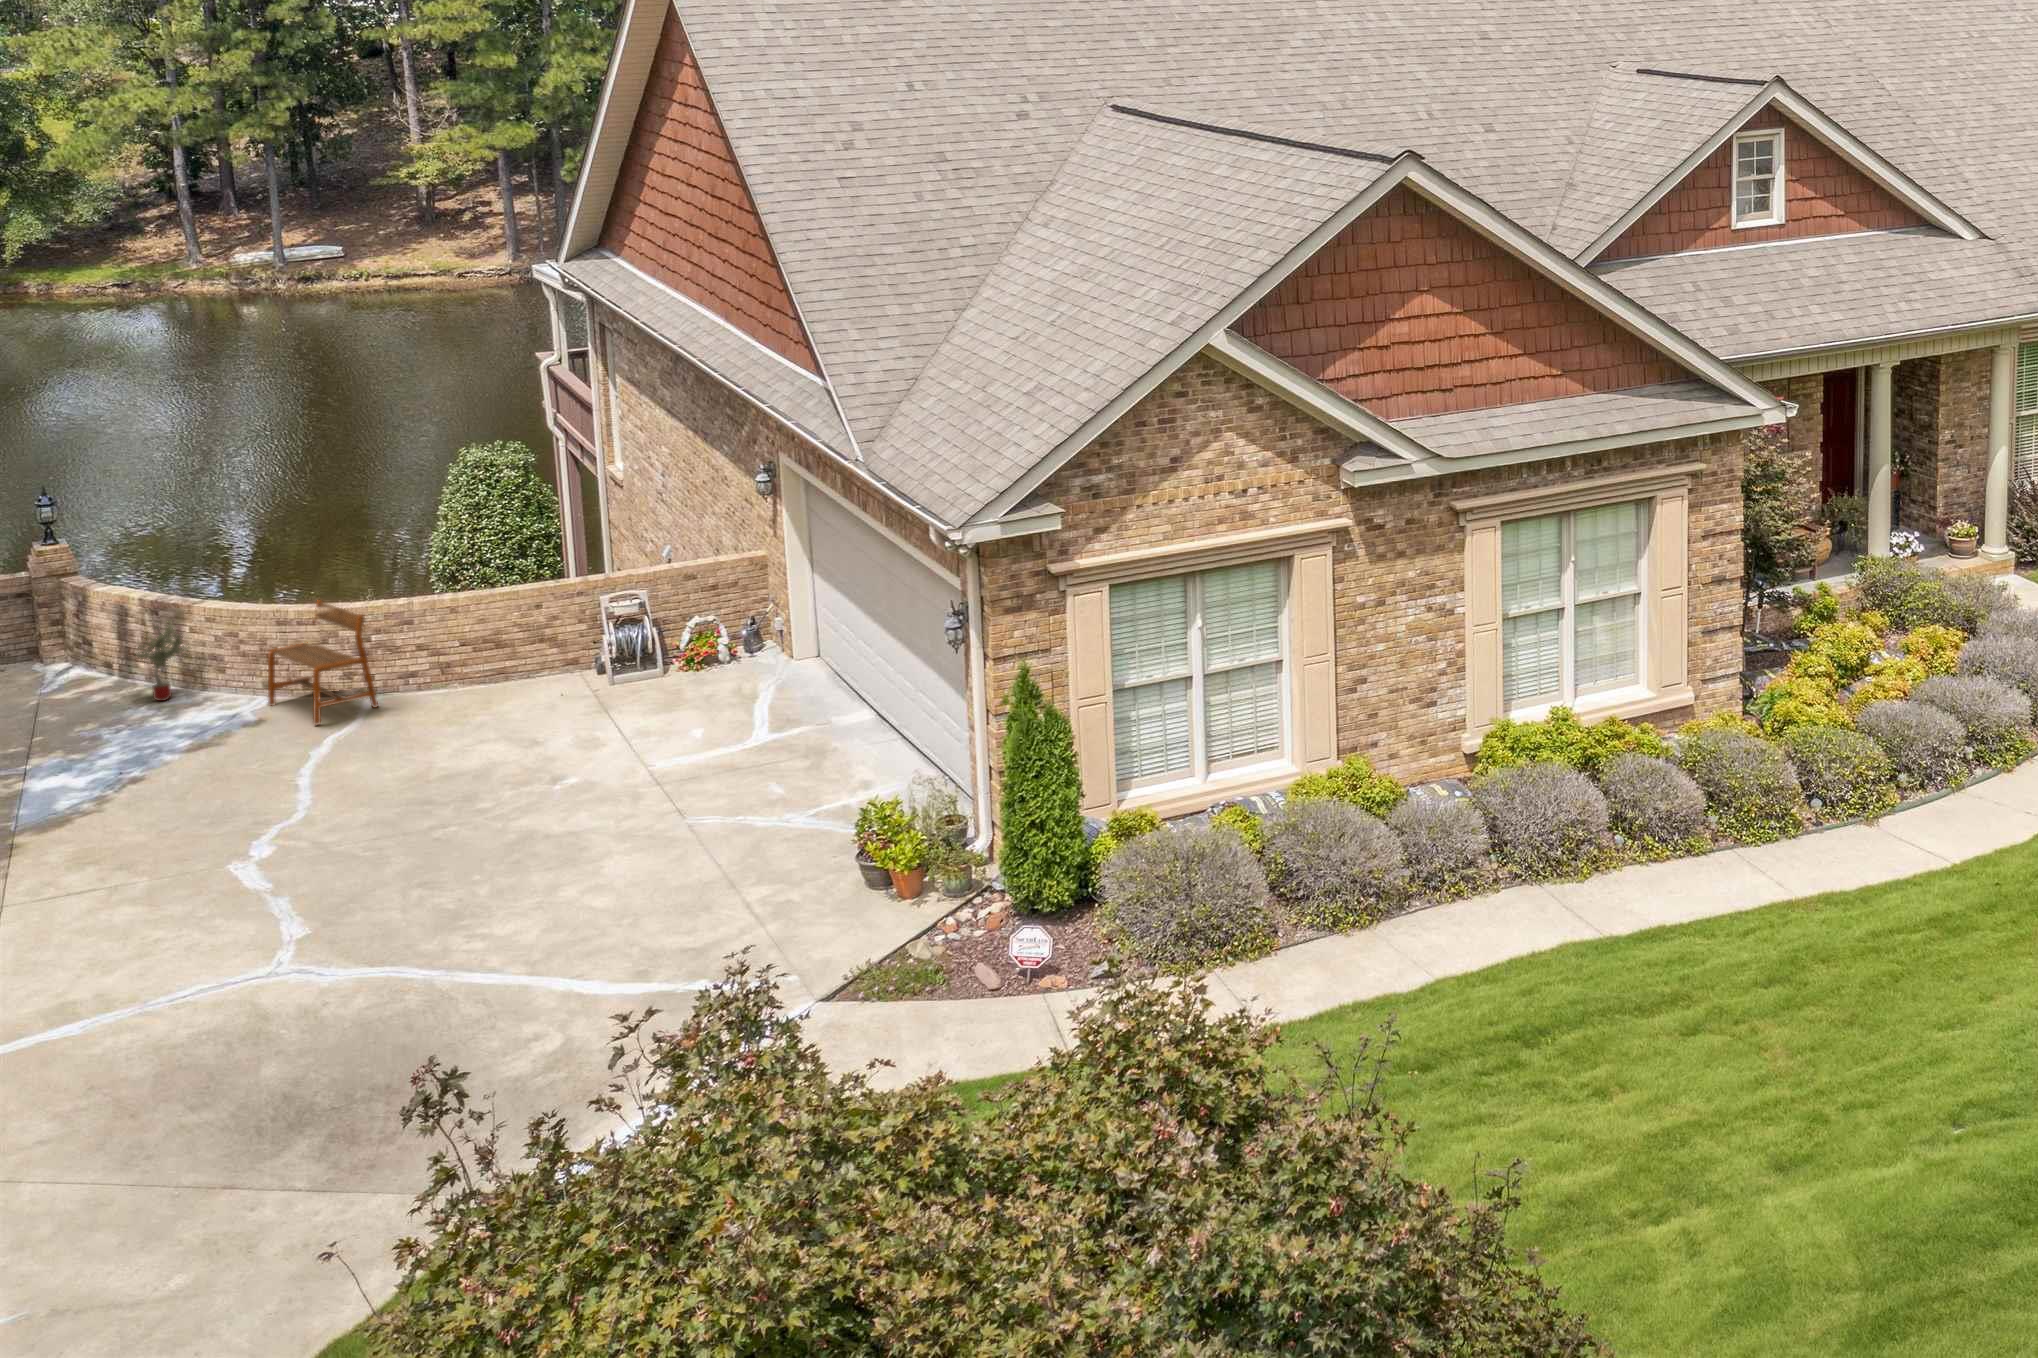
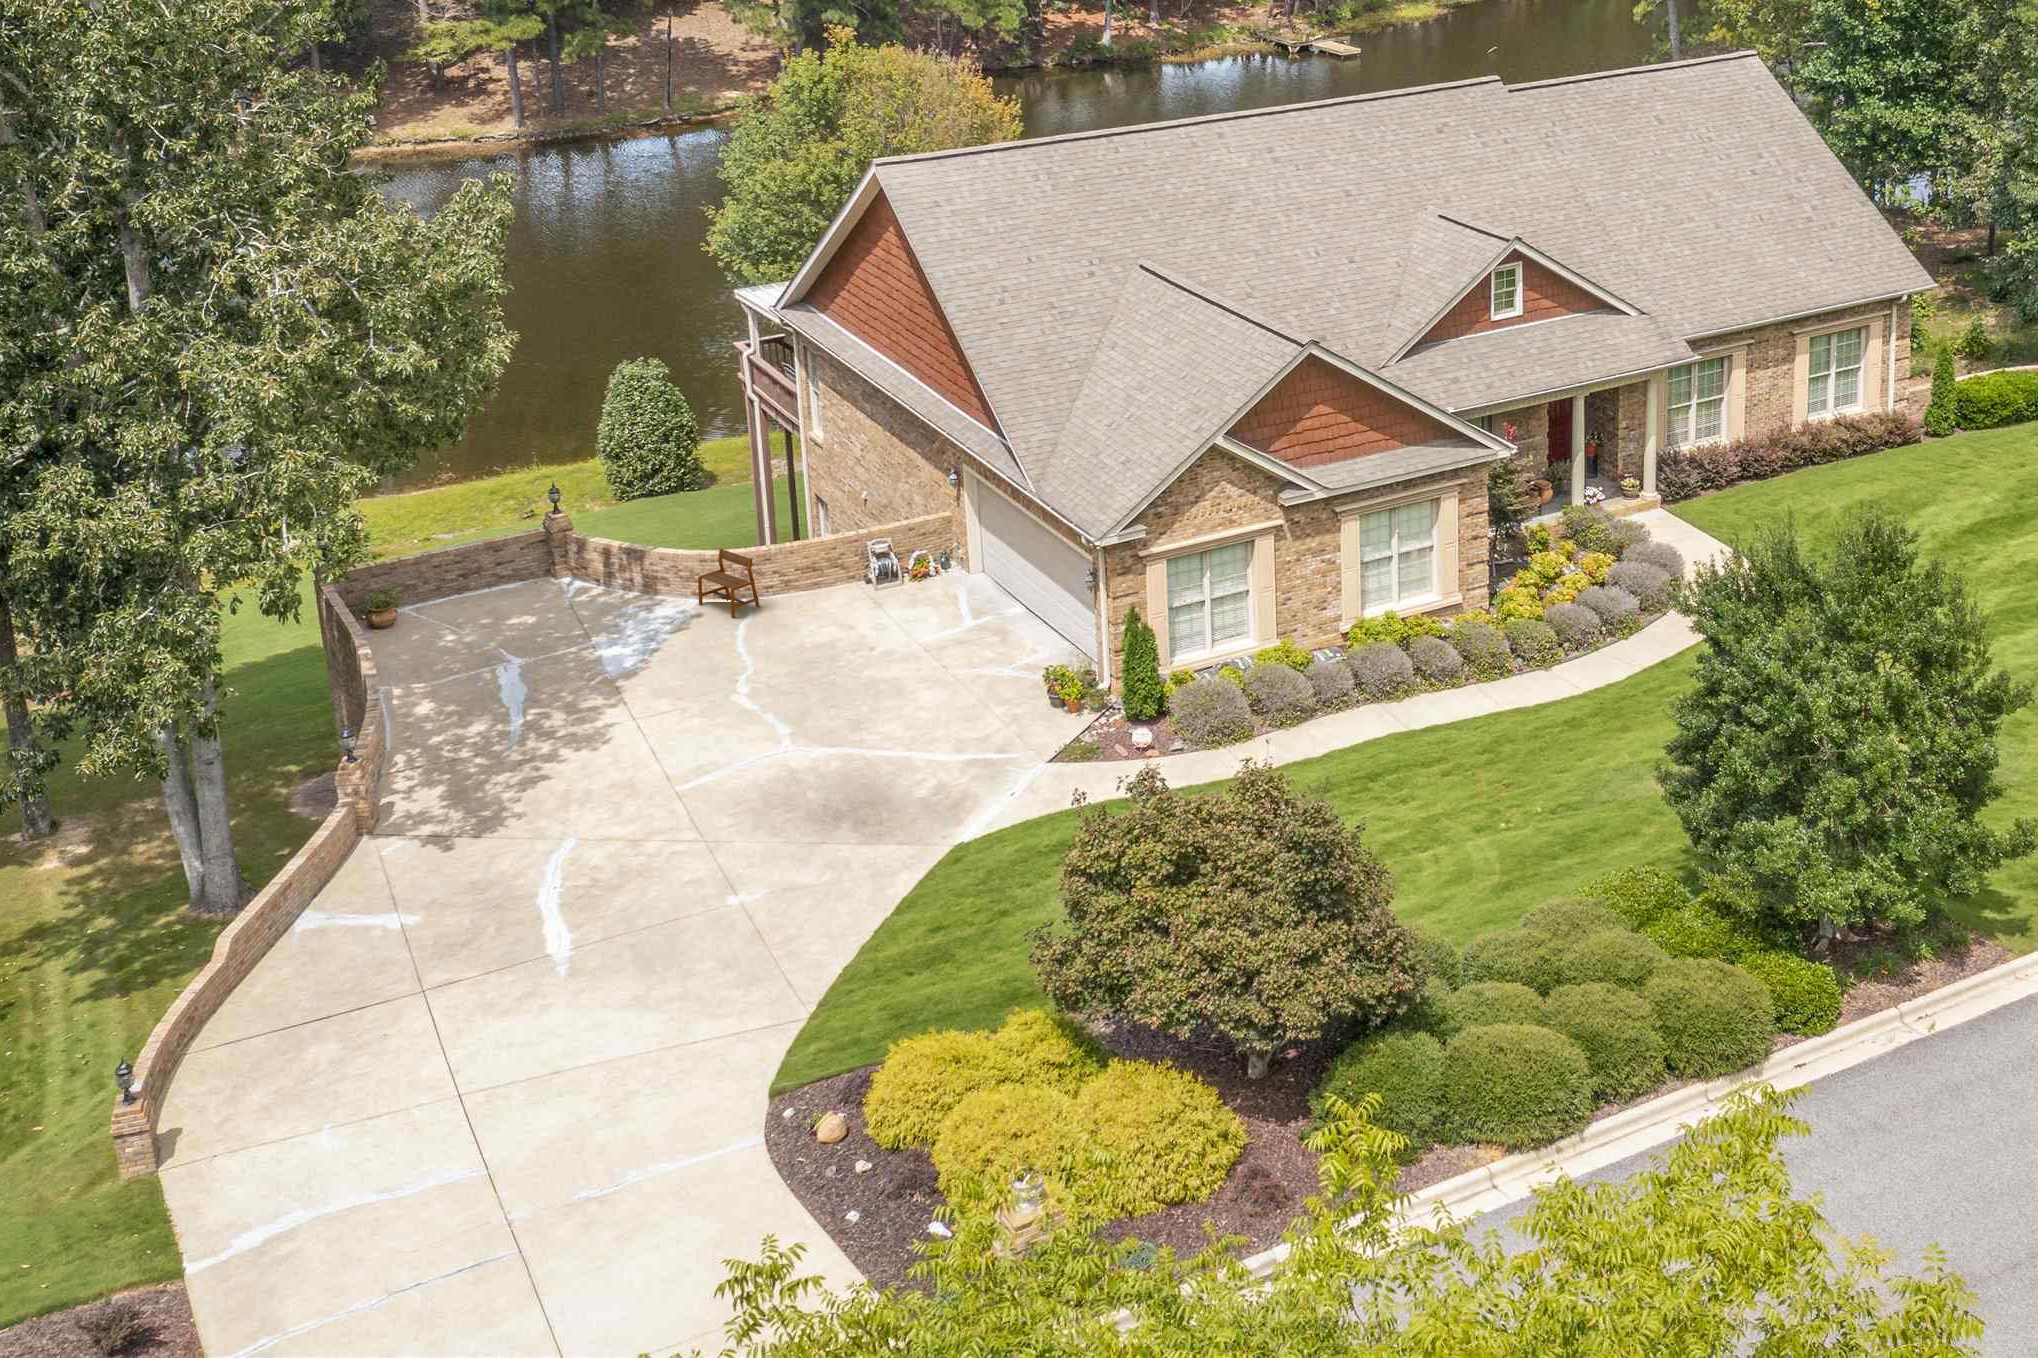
potted tree: present [134,621,190,701] -> none [621,559,652,603]

